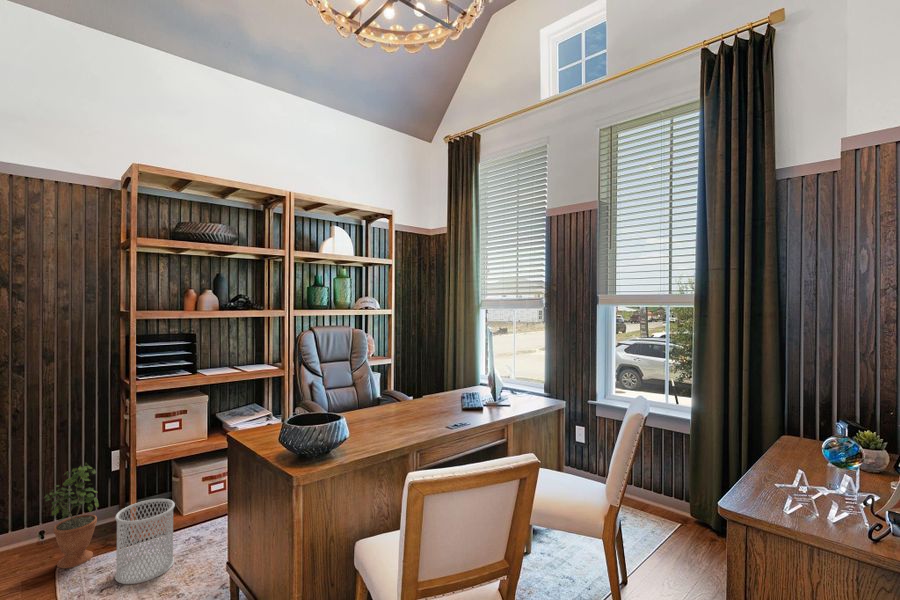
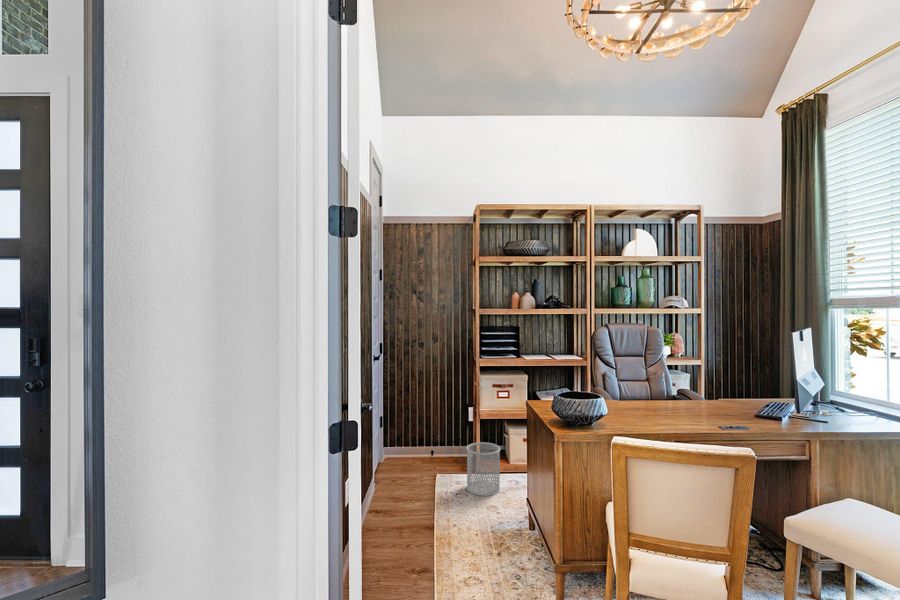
potted plant: present [44,463,99,568] -> none [432,408,460,475]

